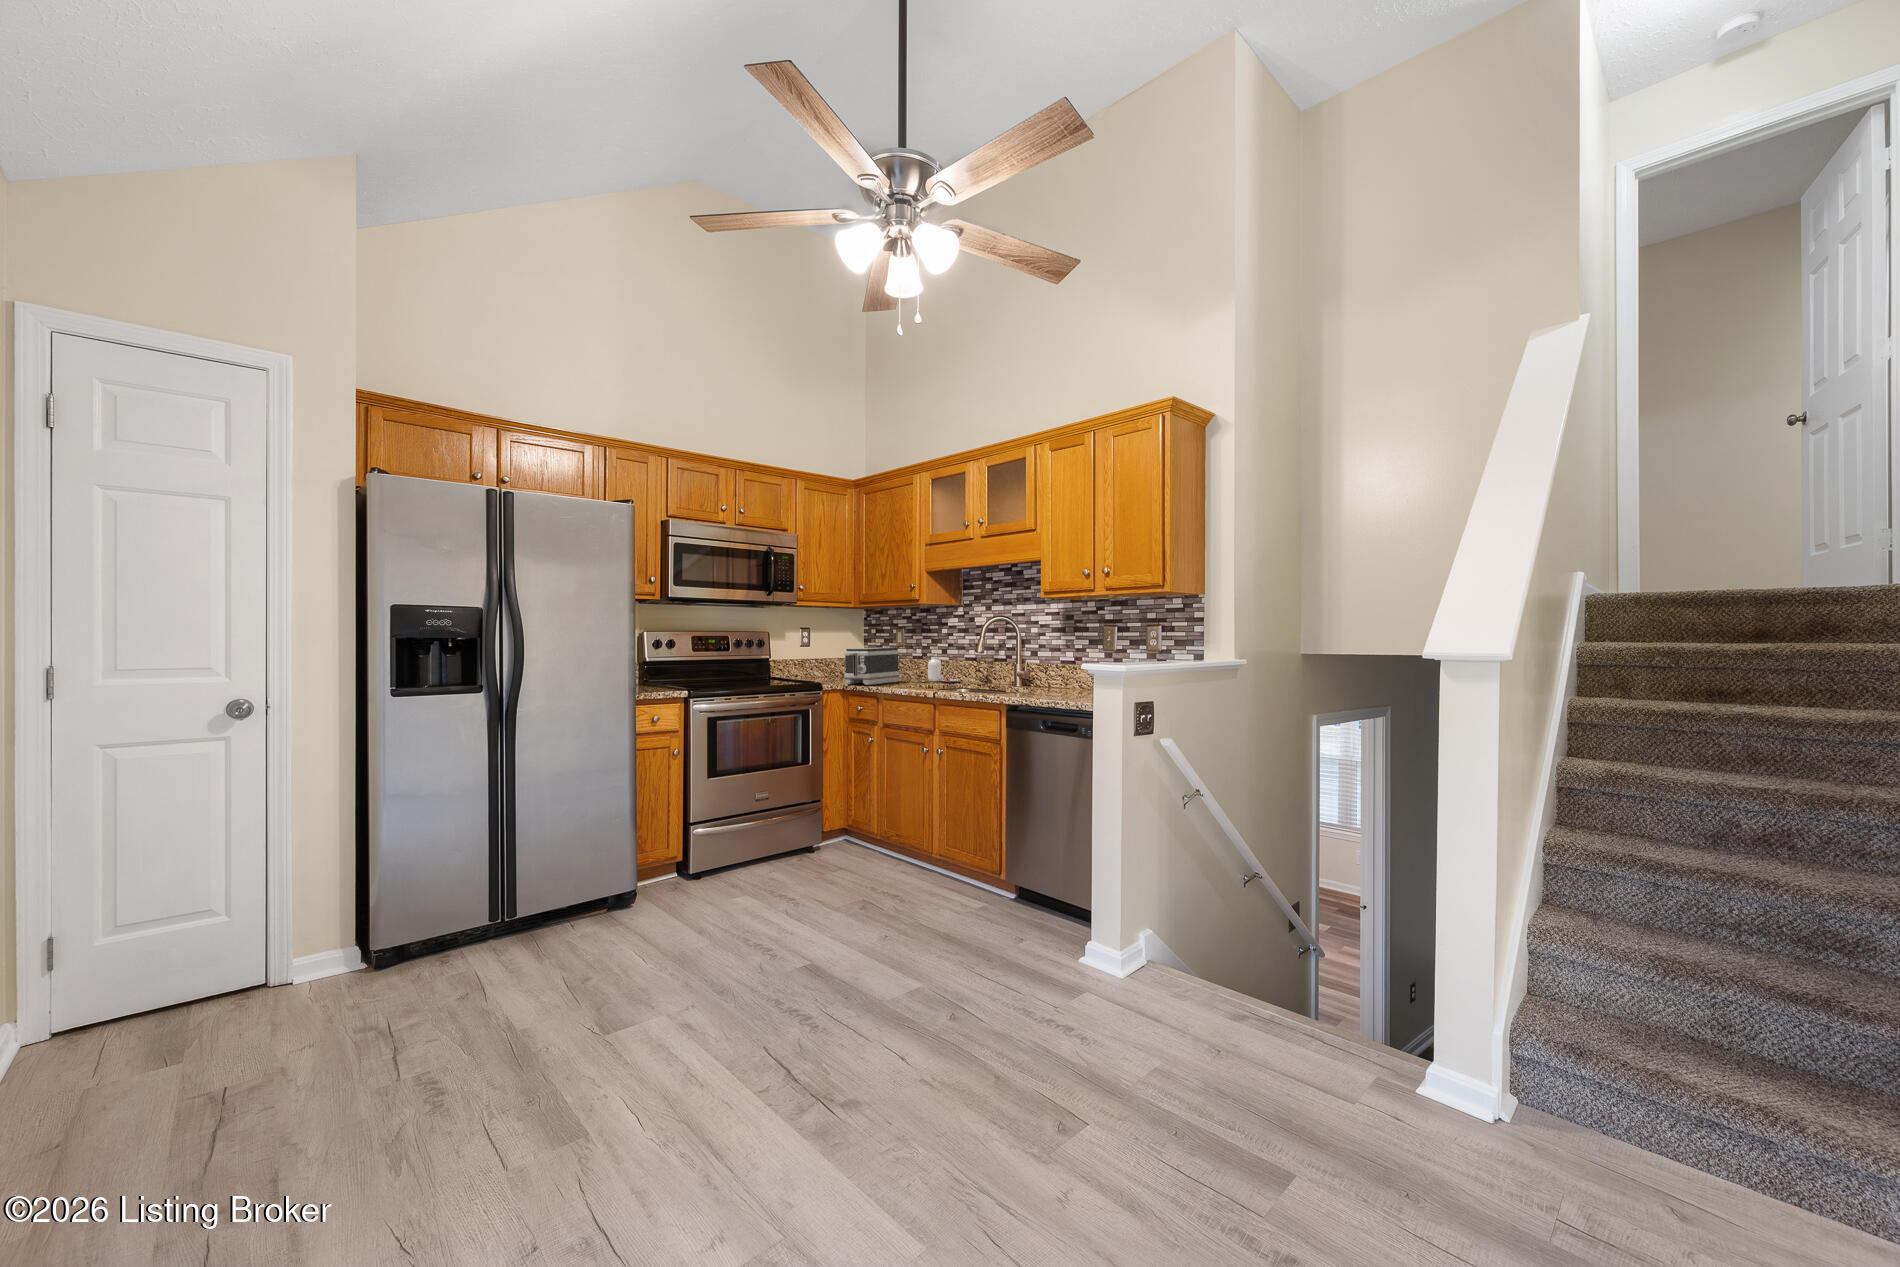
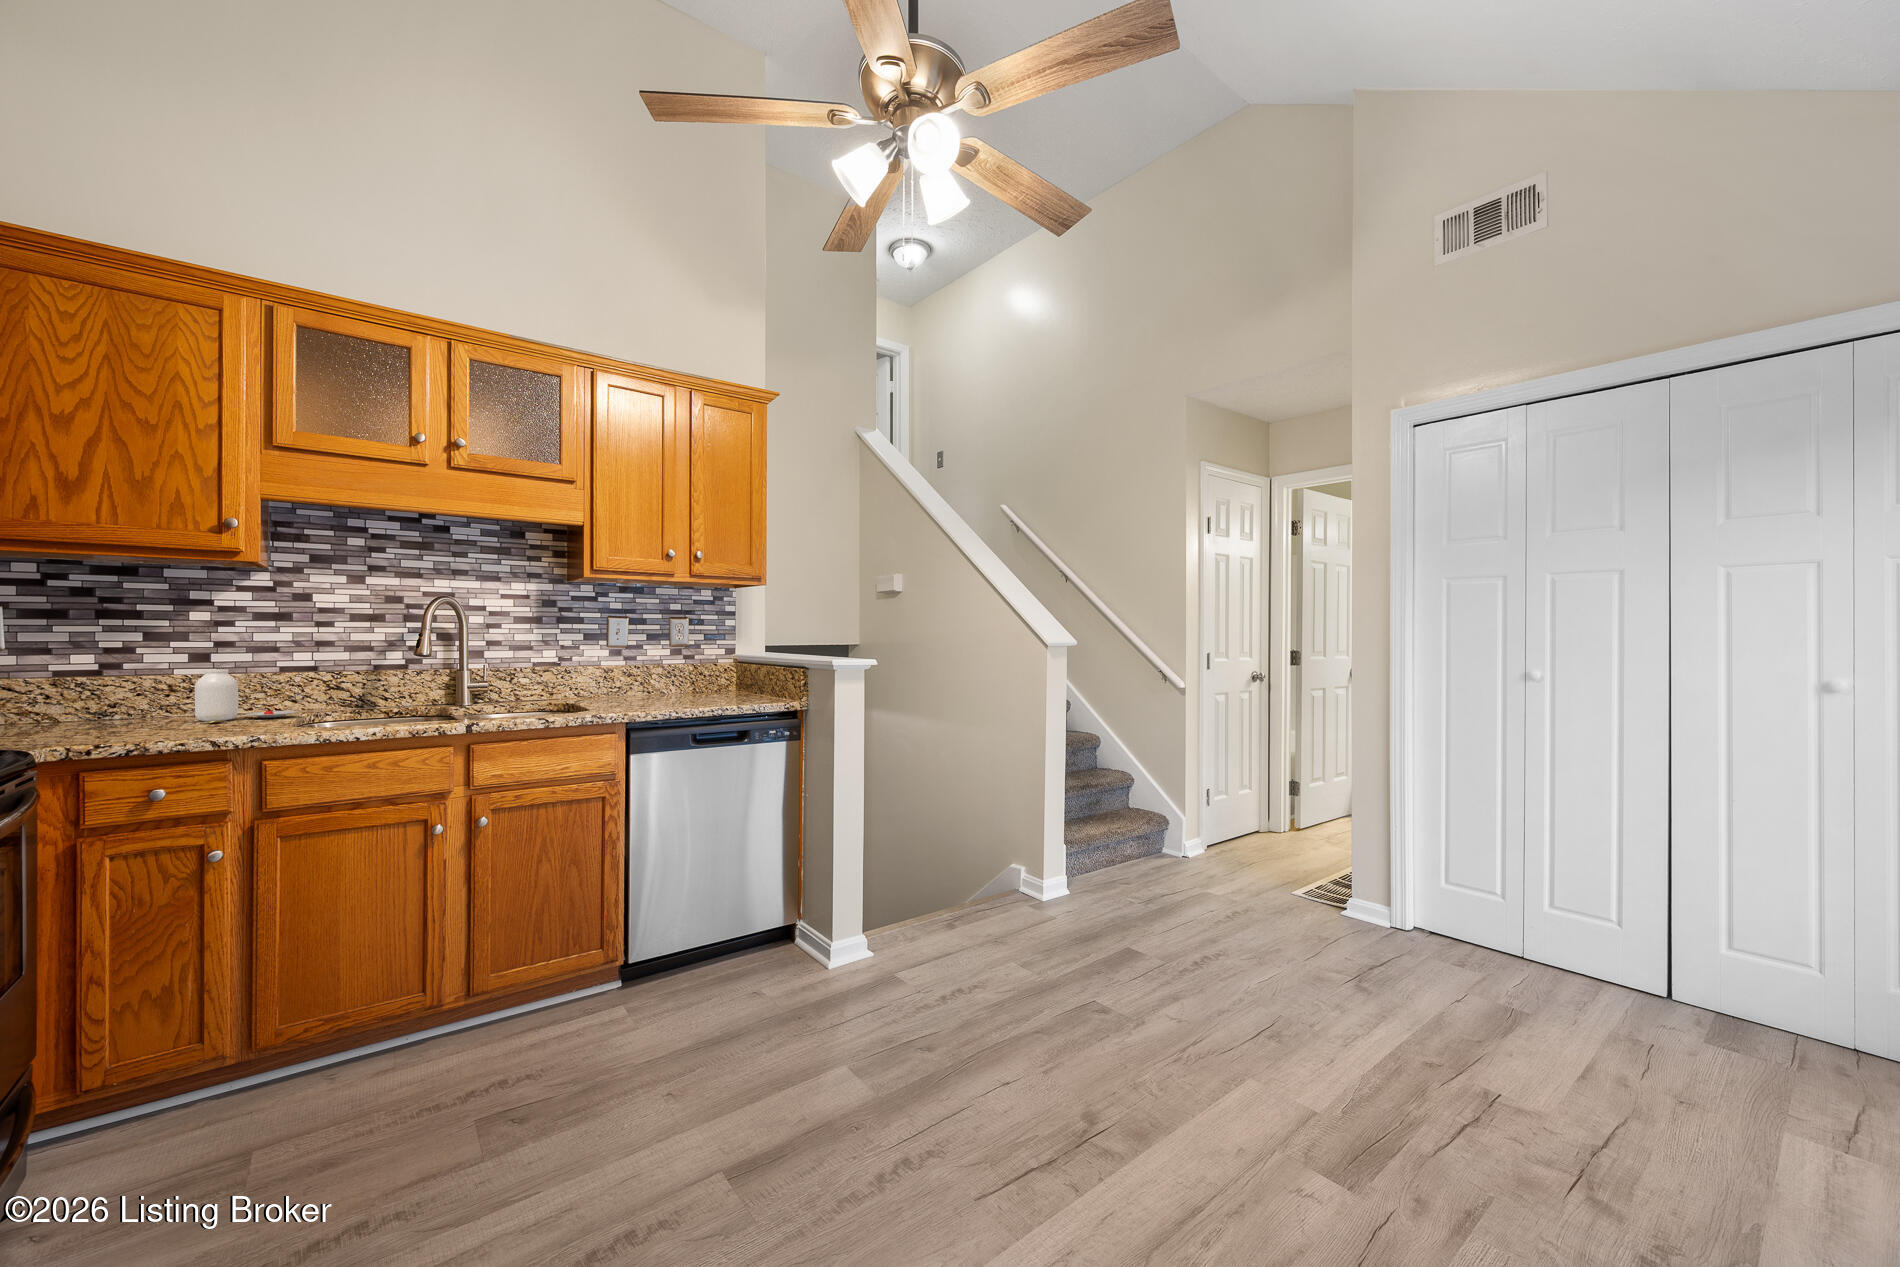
toaster: present [844,648,900,685] -> none [46,650,188,744]

